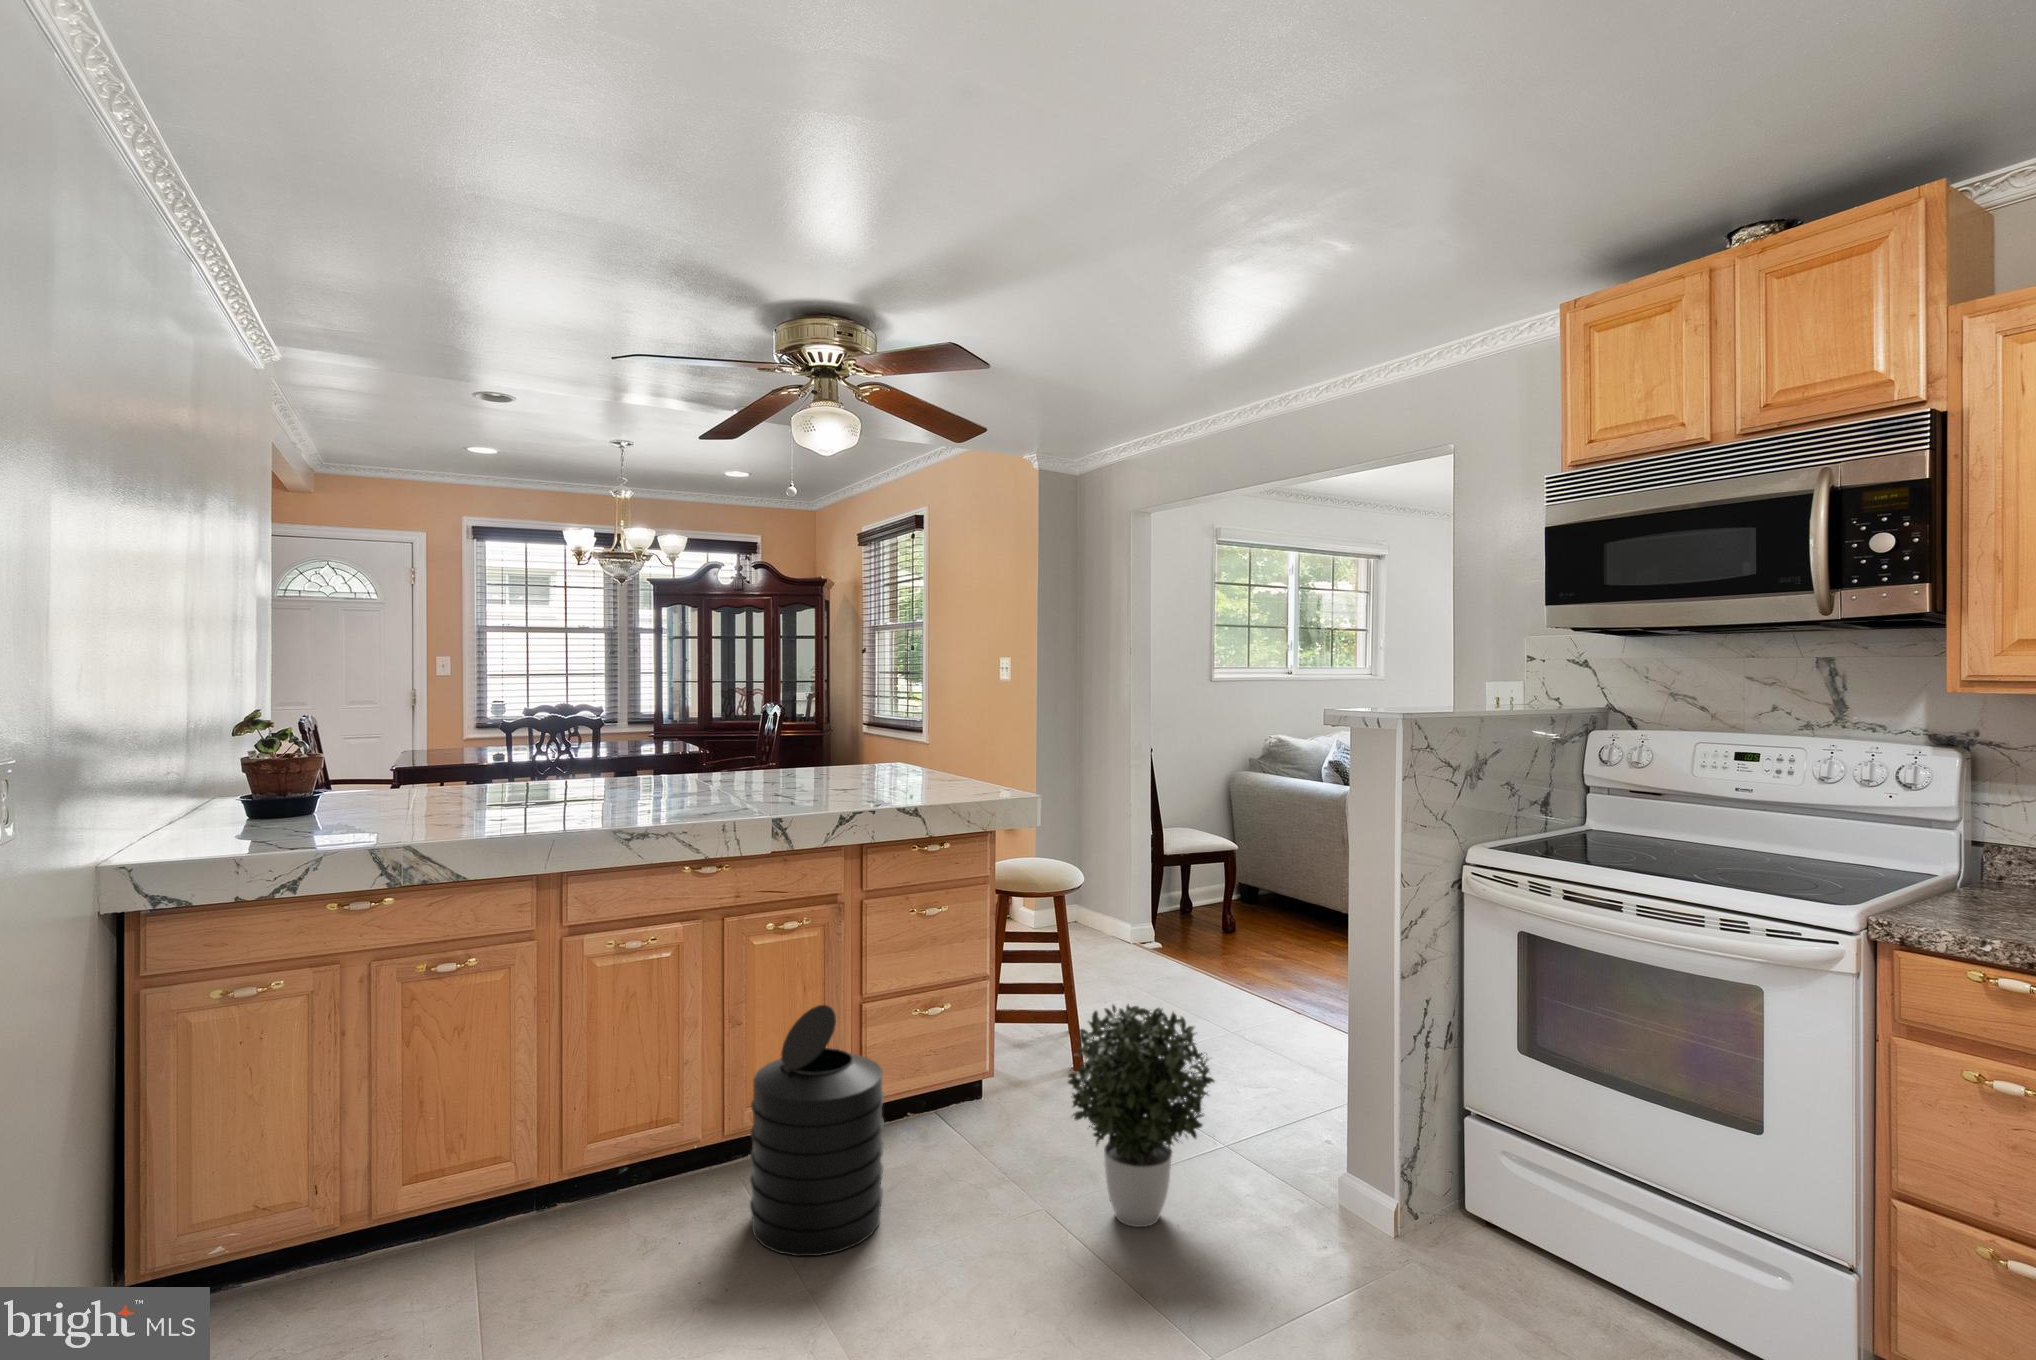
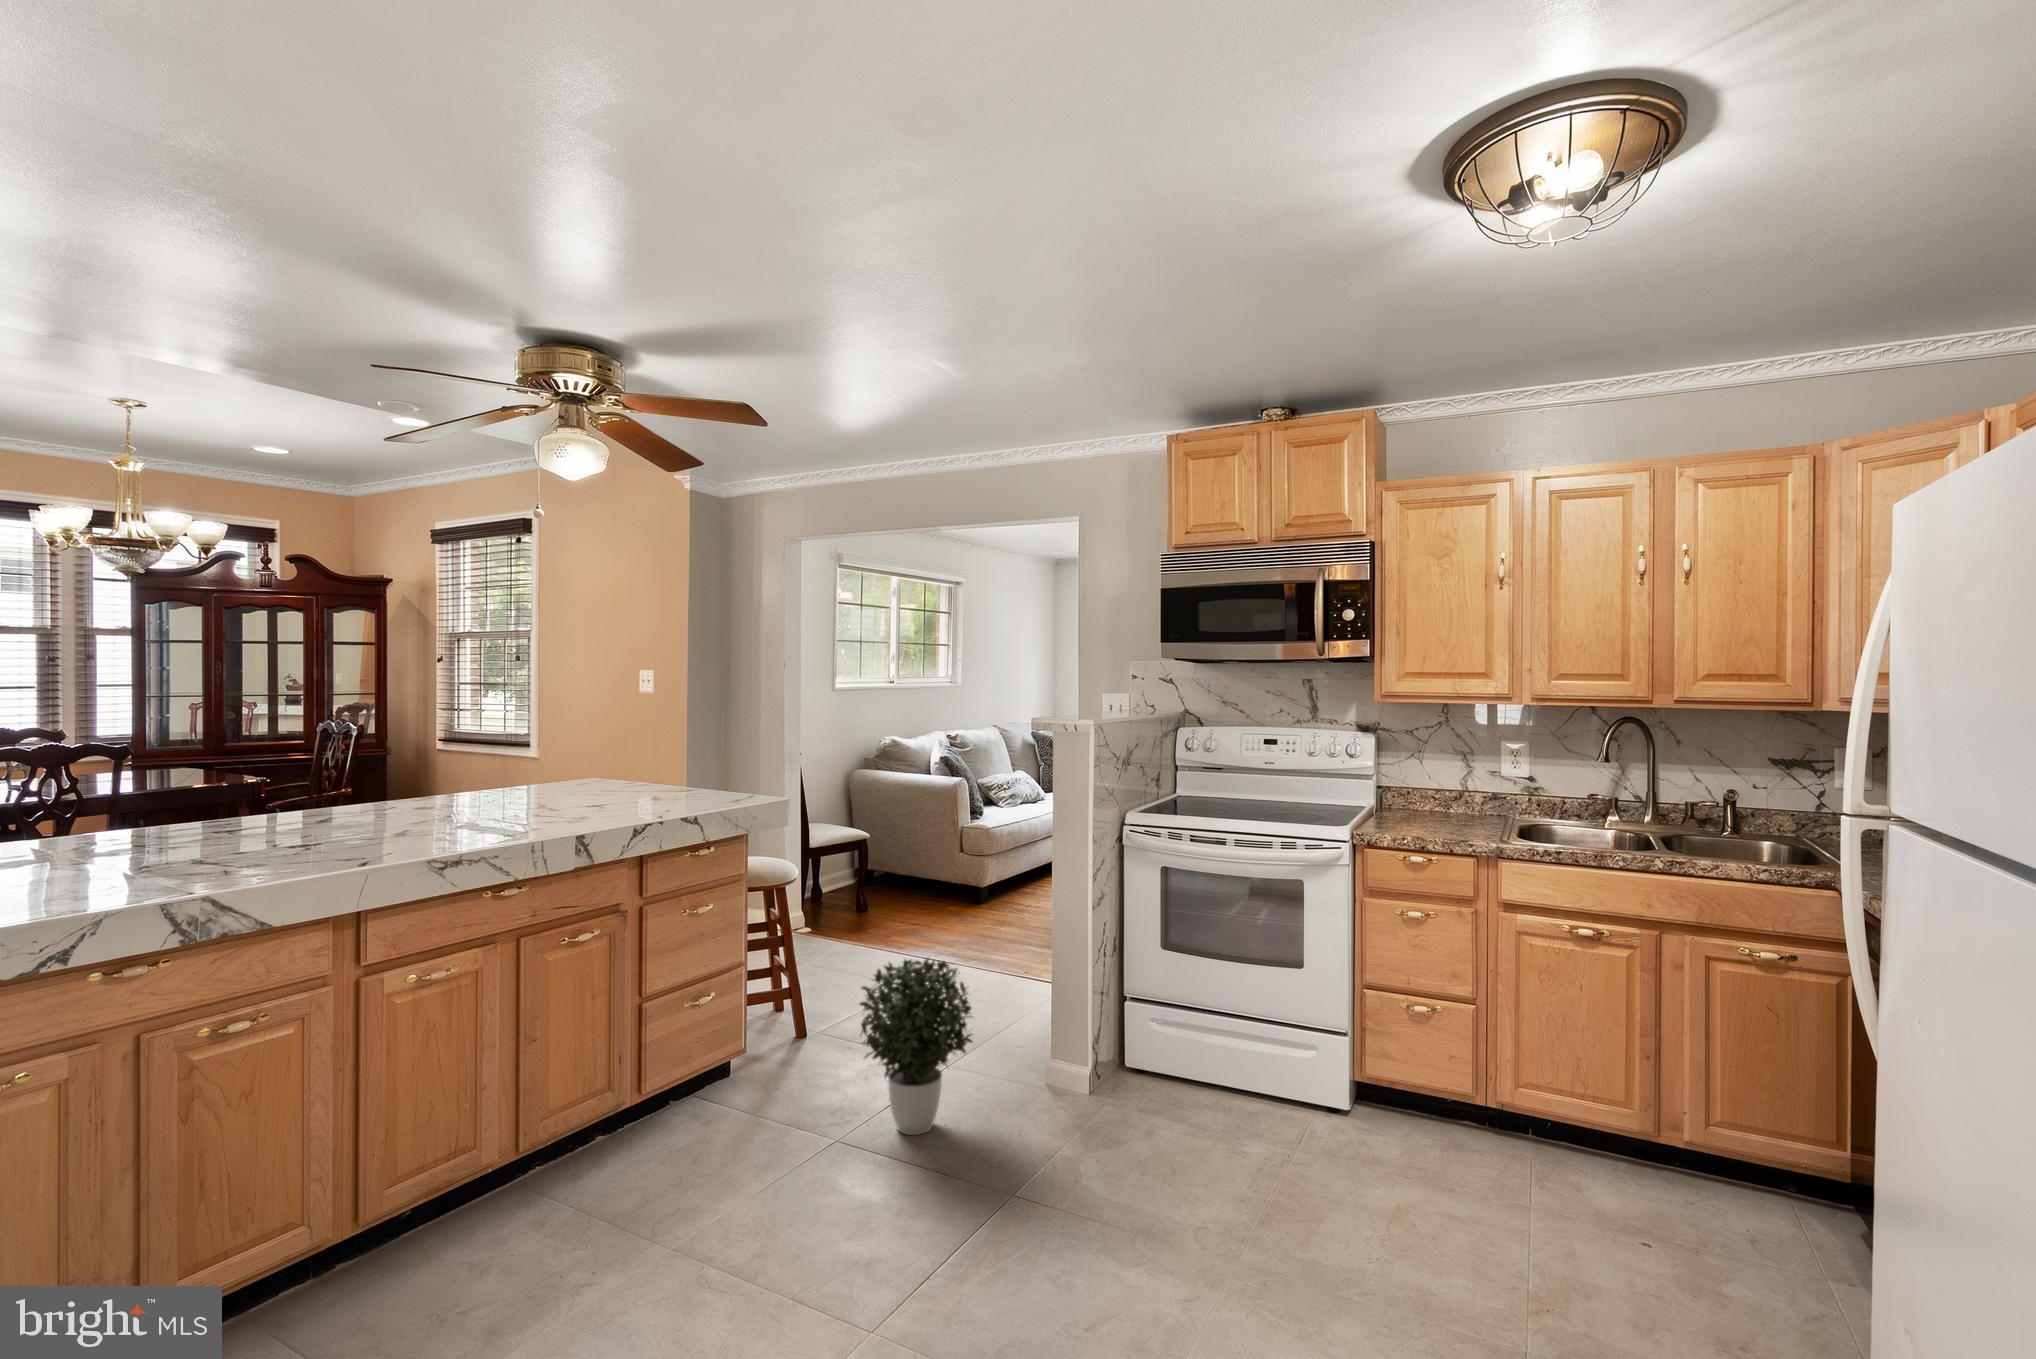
trash can: present [750,1005,884,1256] -> none [581,1001,713,1235]

